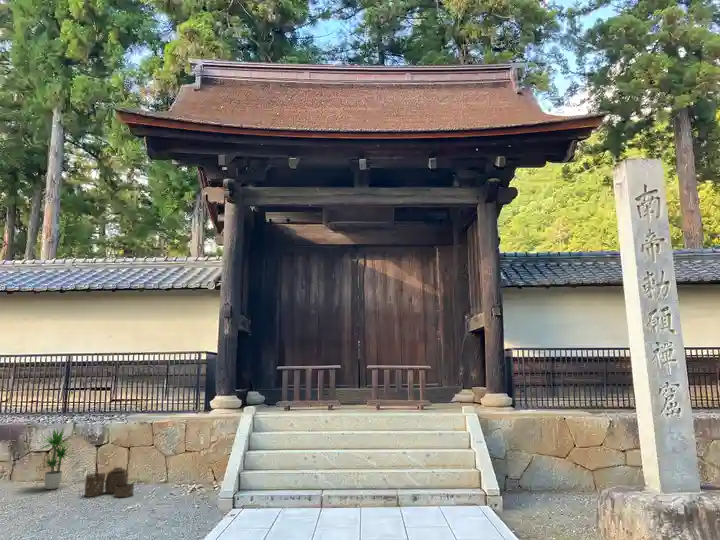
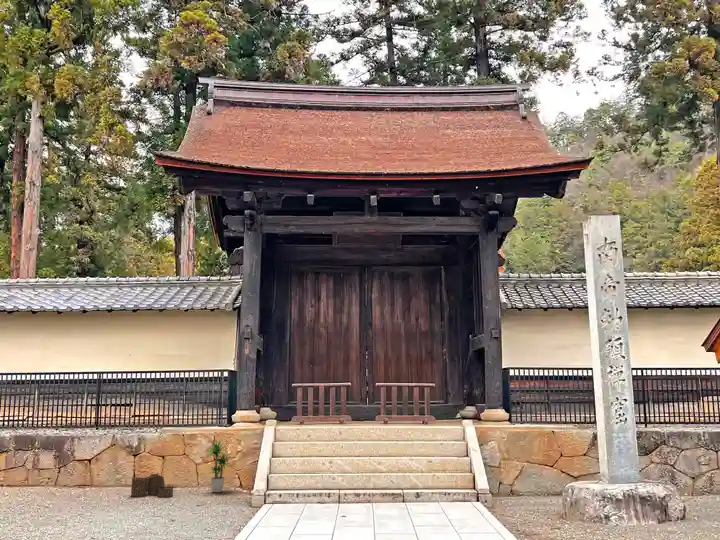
potted plant: present [41,428,71,489] -> present [207,440,231,492]

